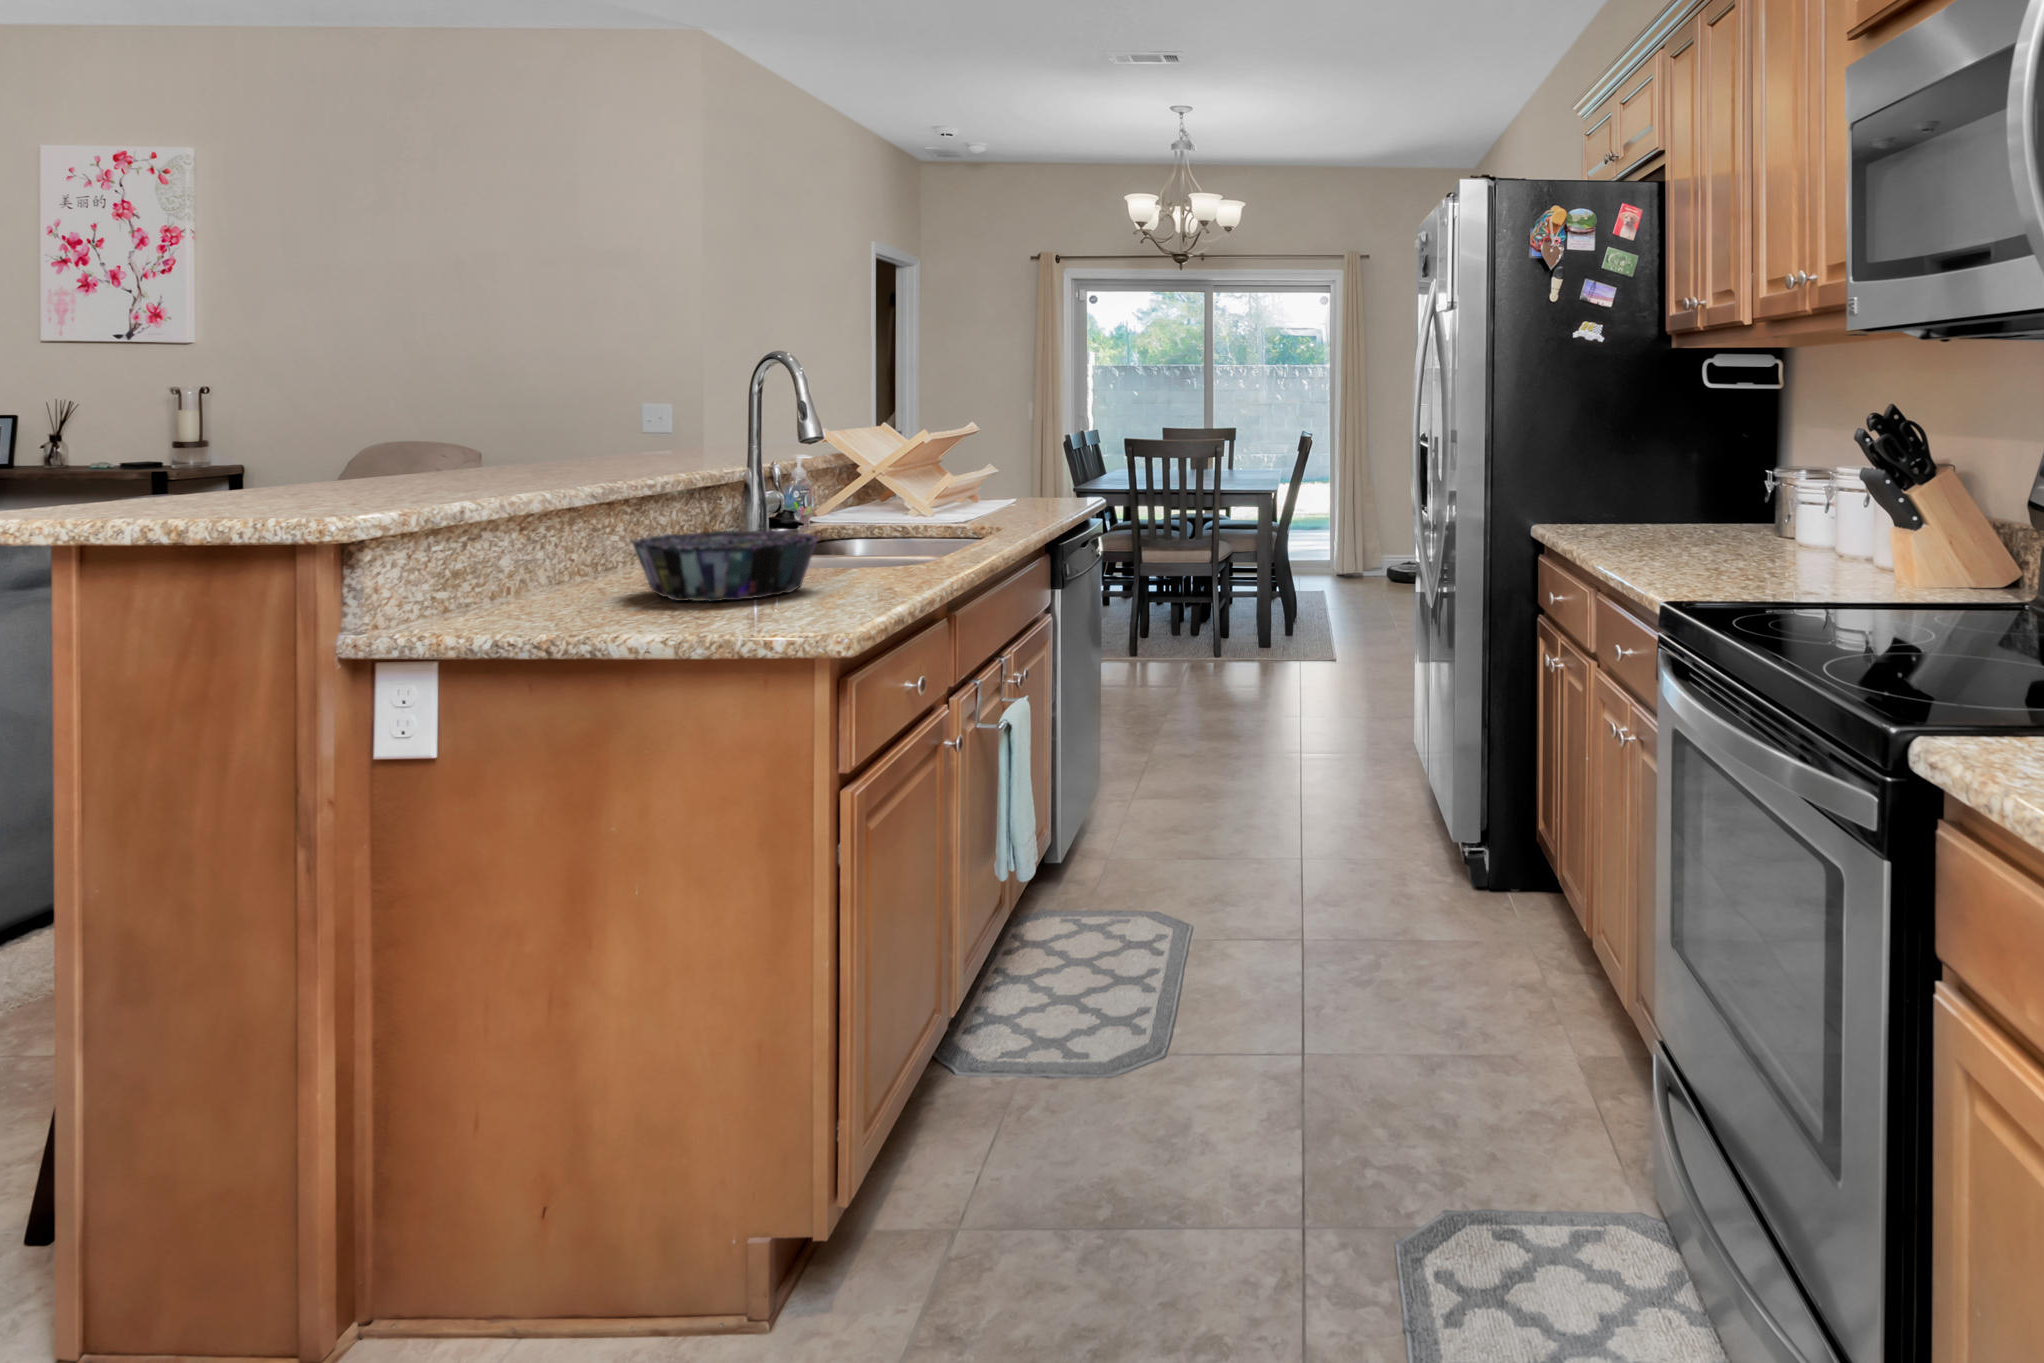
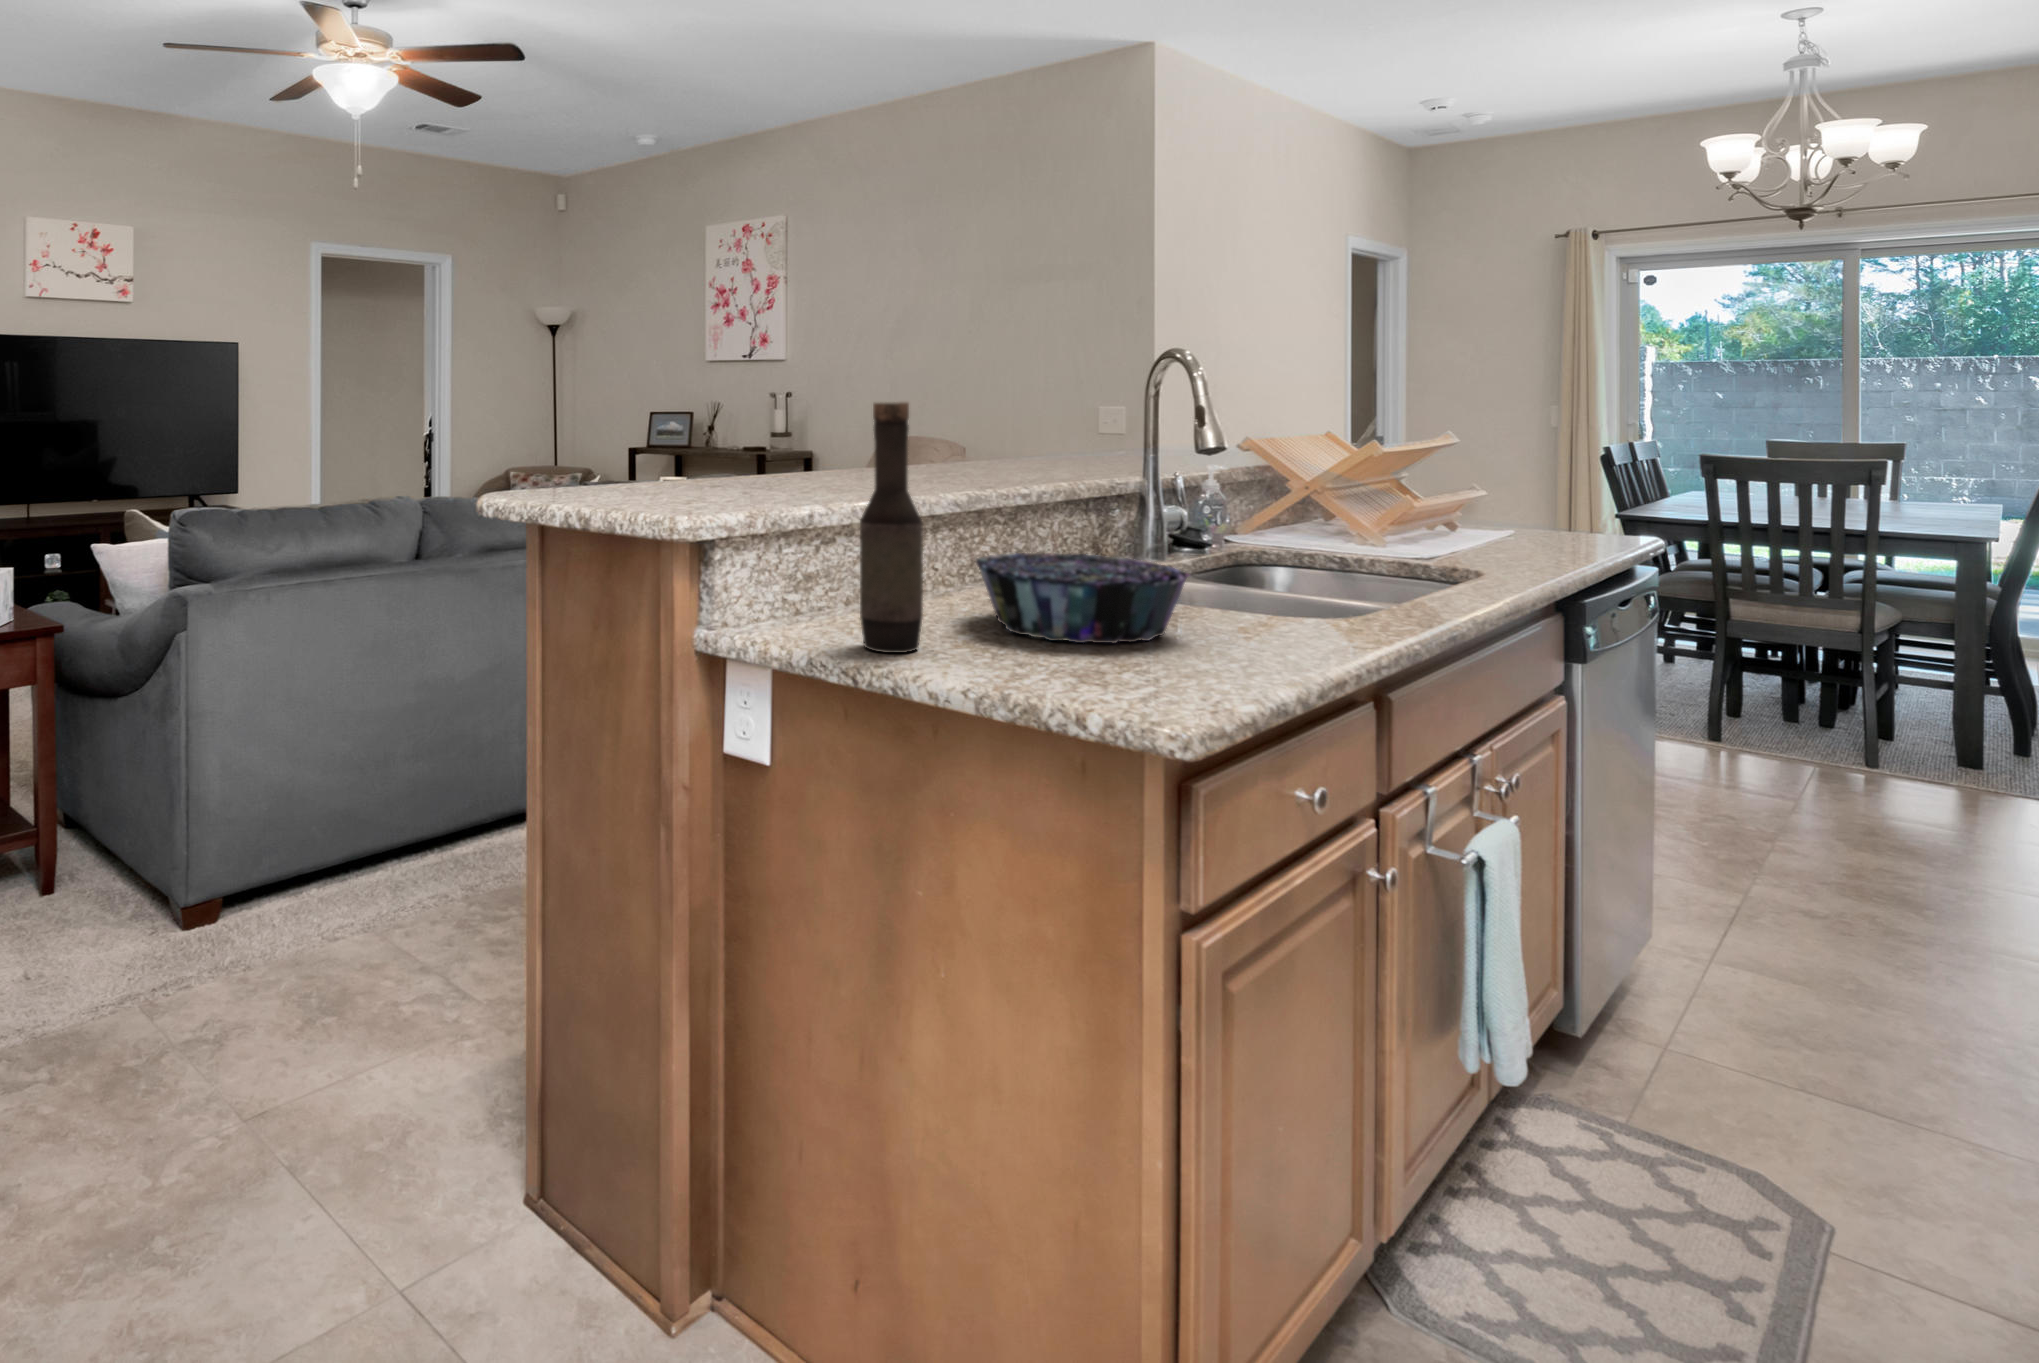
bottle: none [537,396,601,627] -> present [860,402,923,653]

